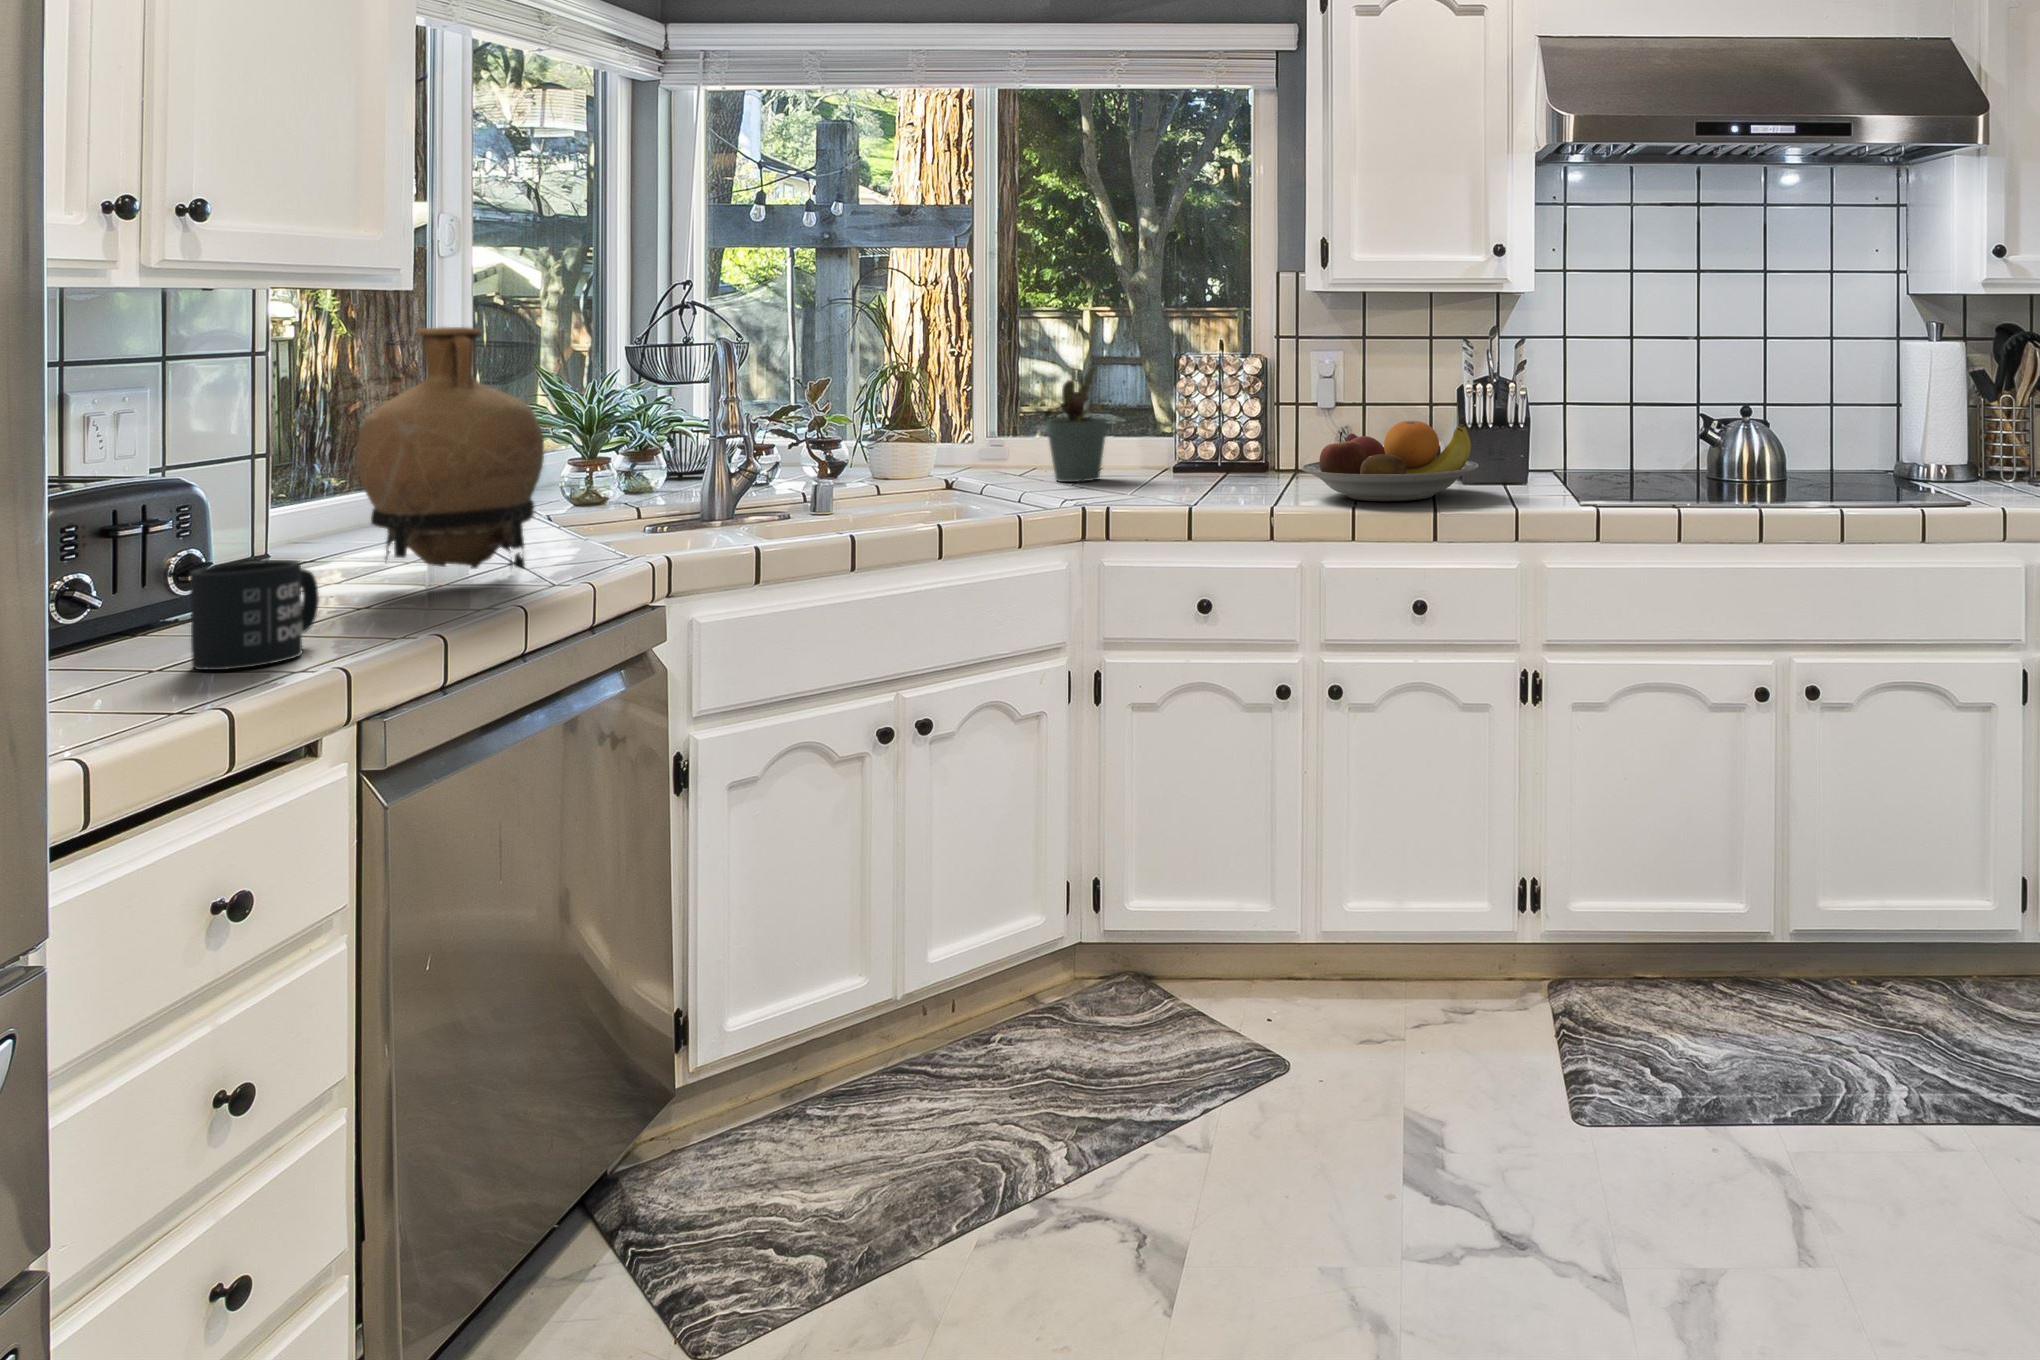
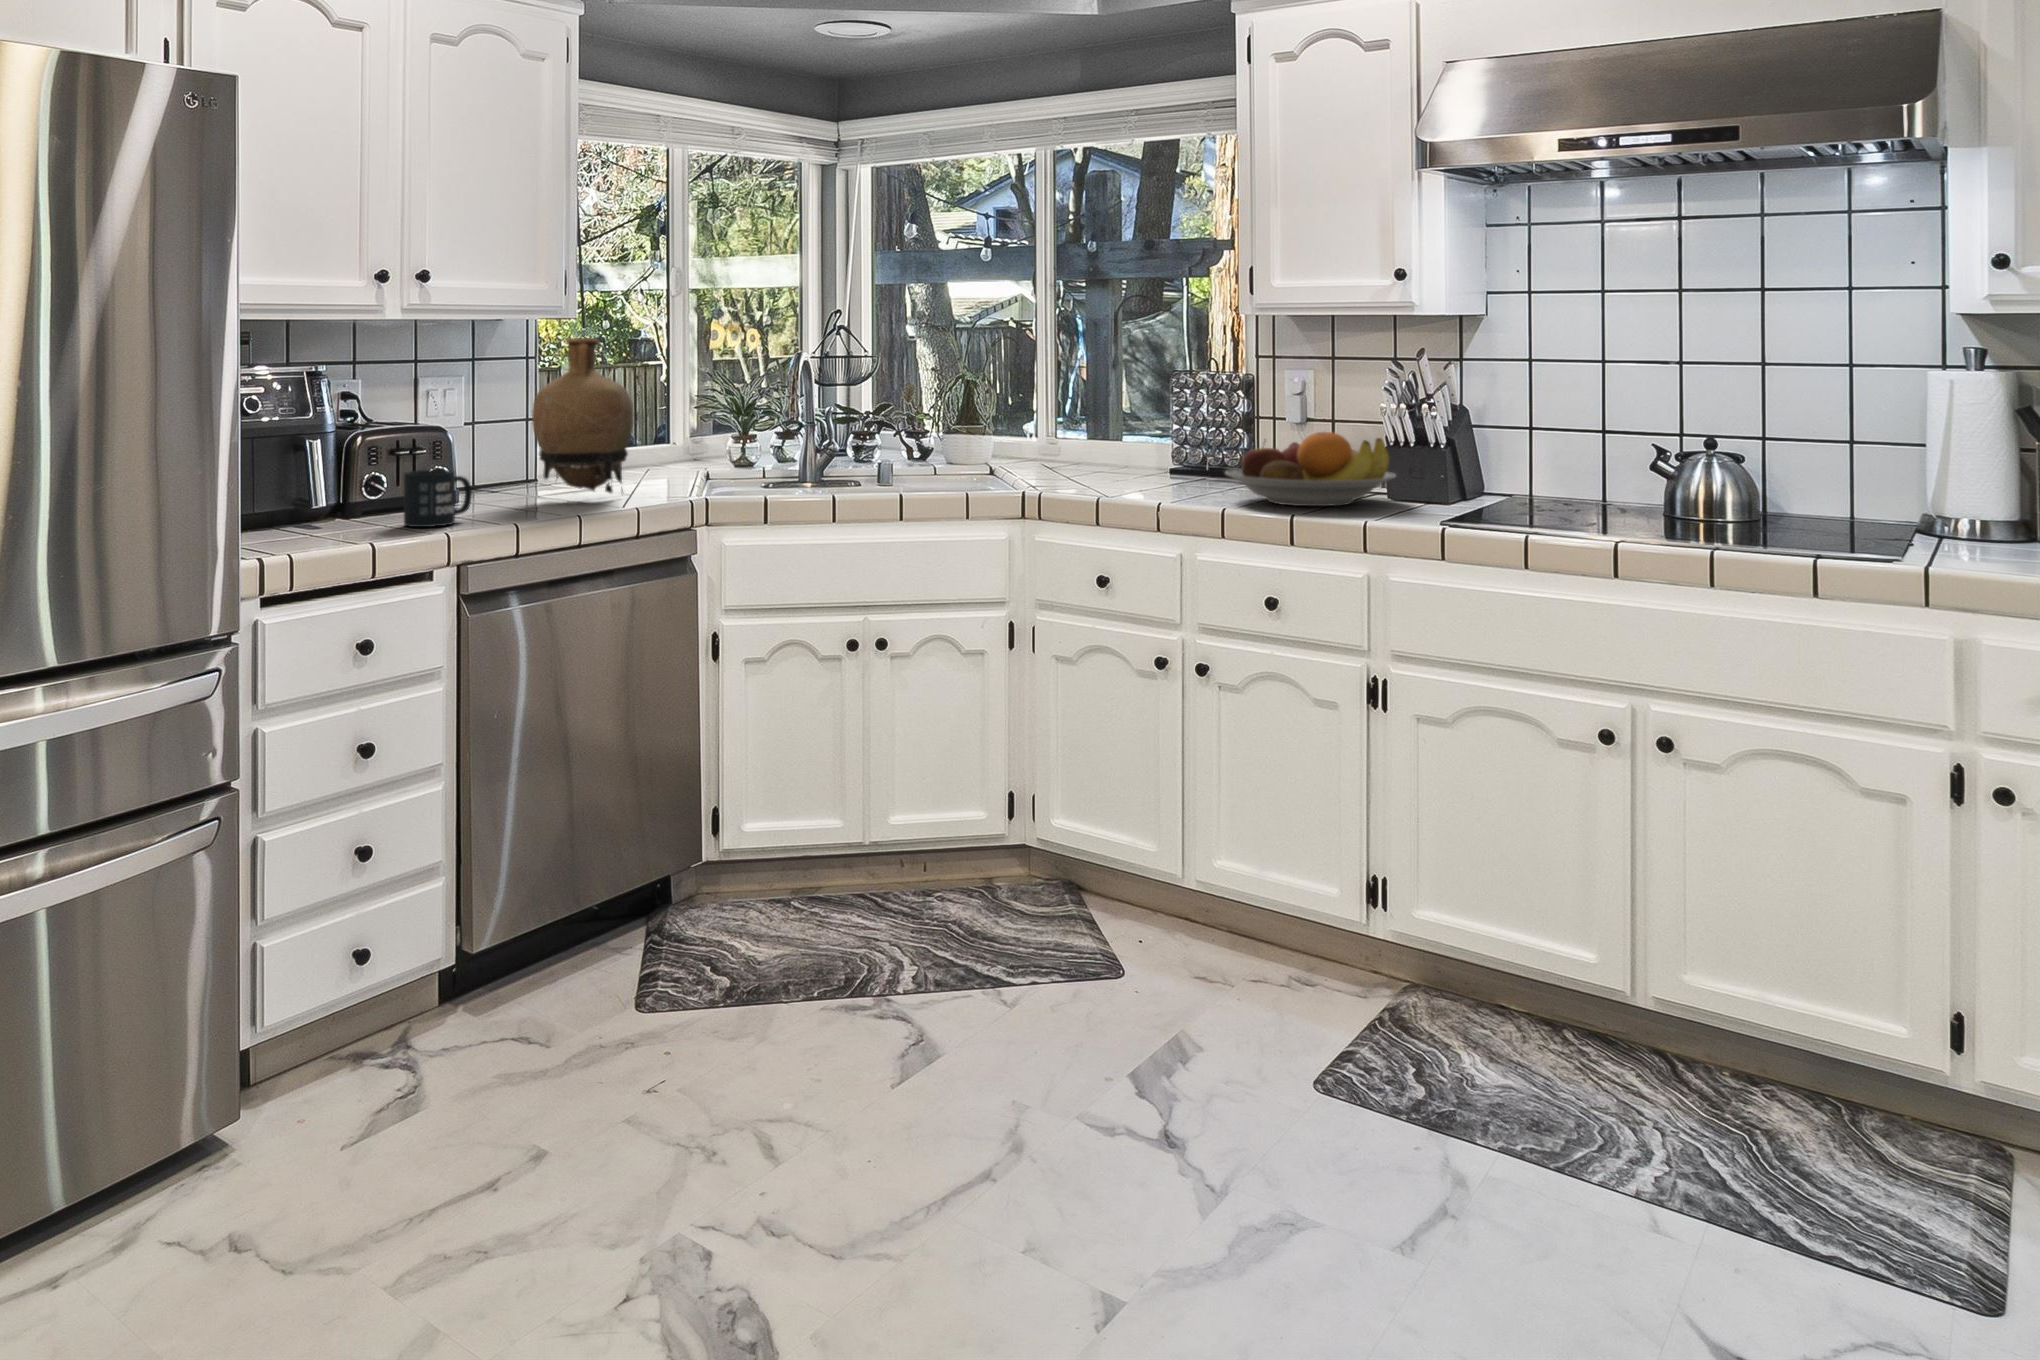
potted plant: present [1033,366,1112,482] -> none [1064,373,1140,472]

